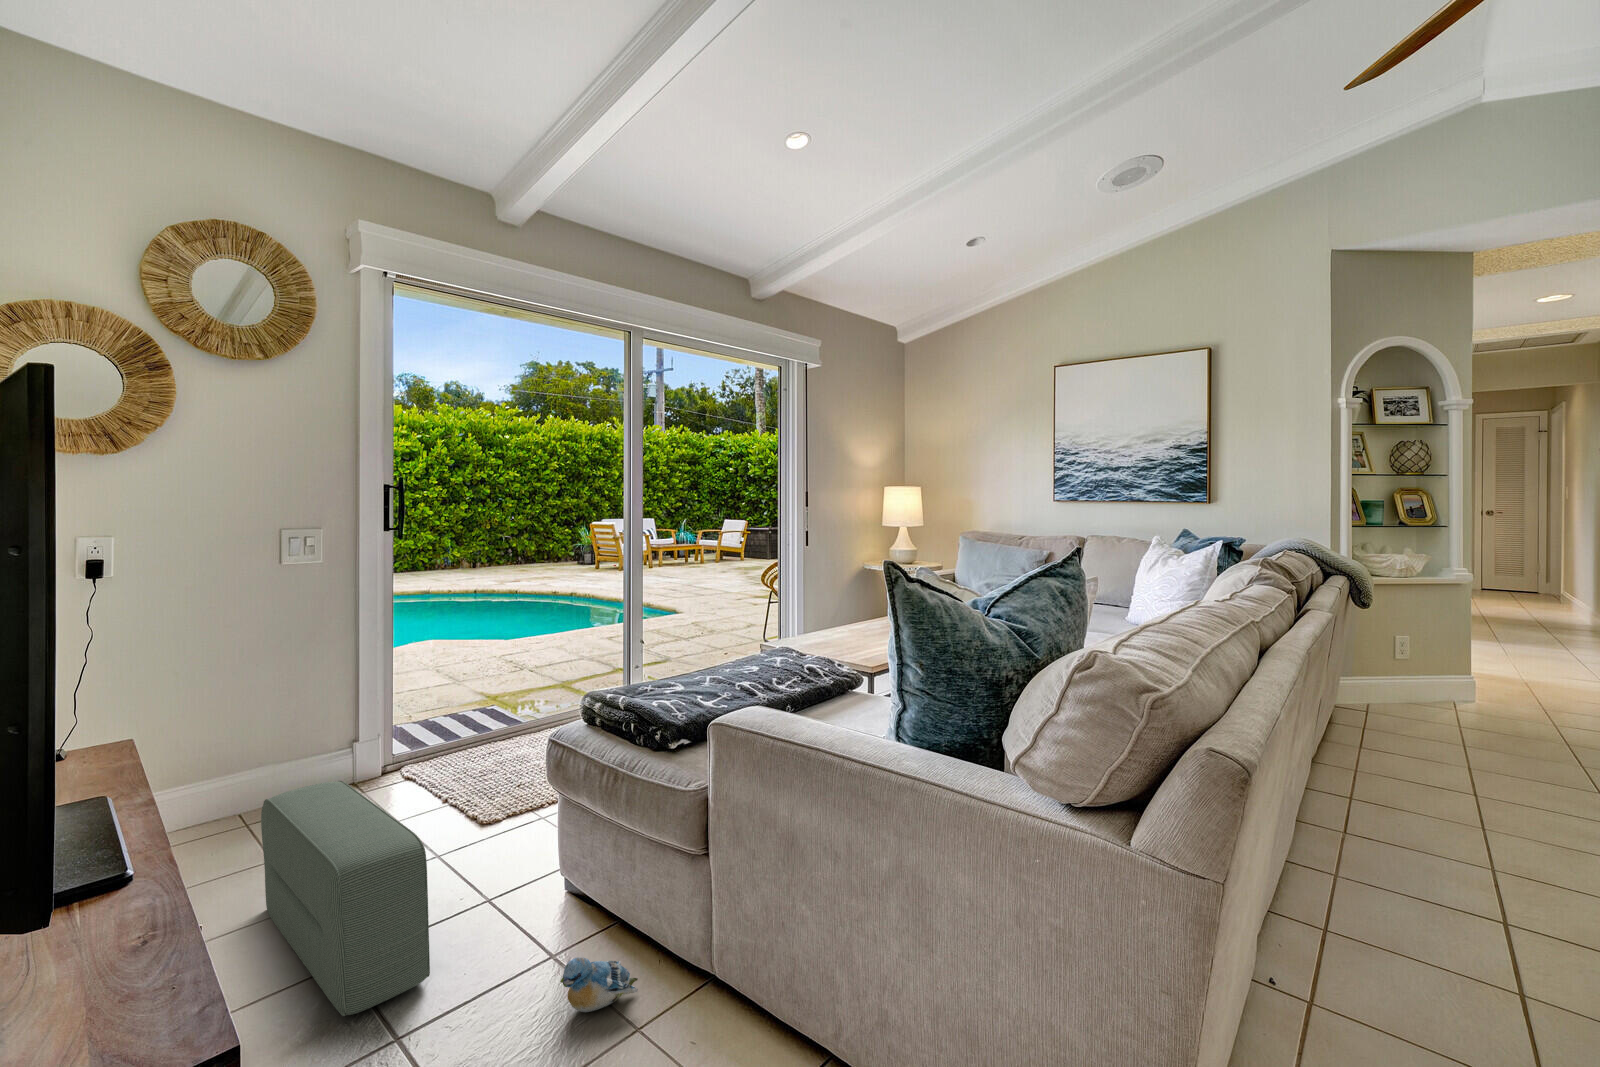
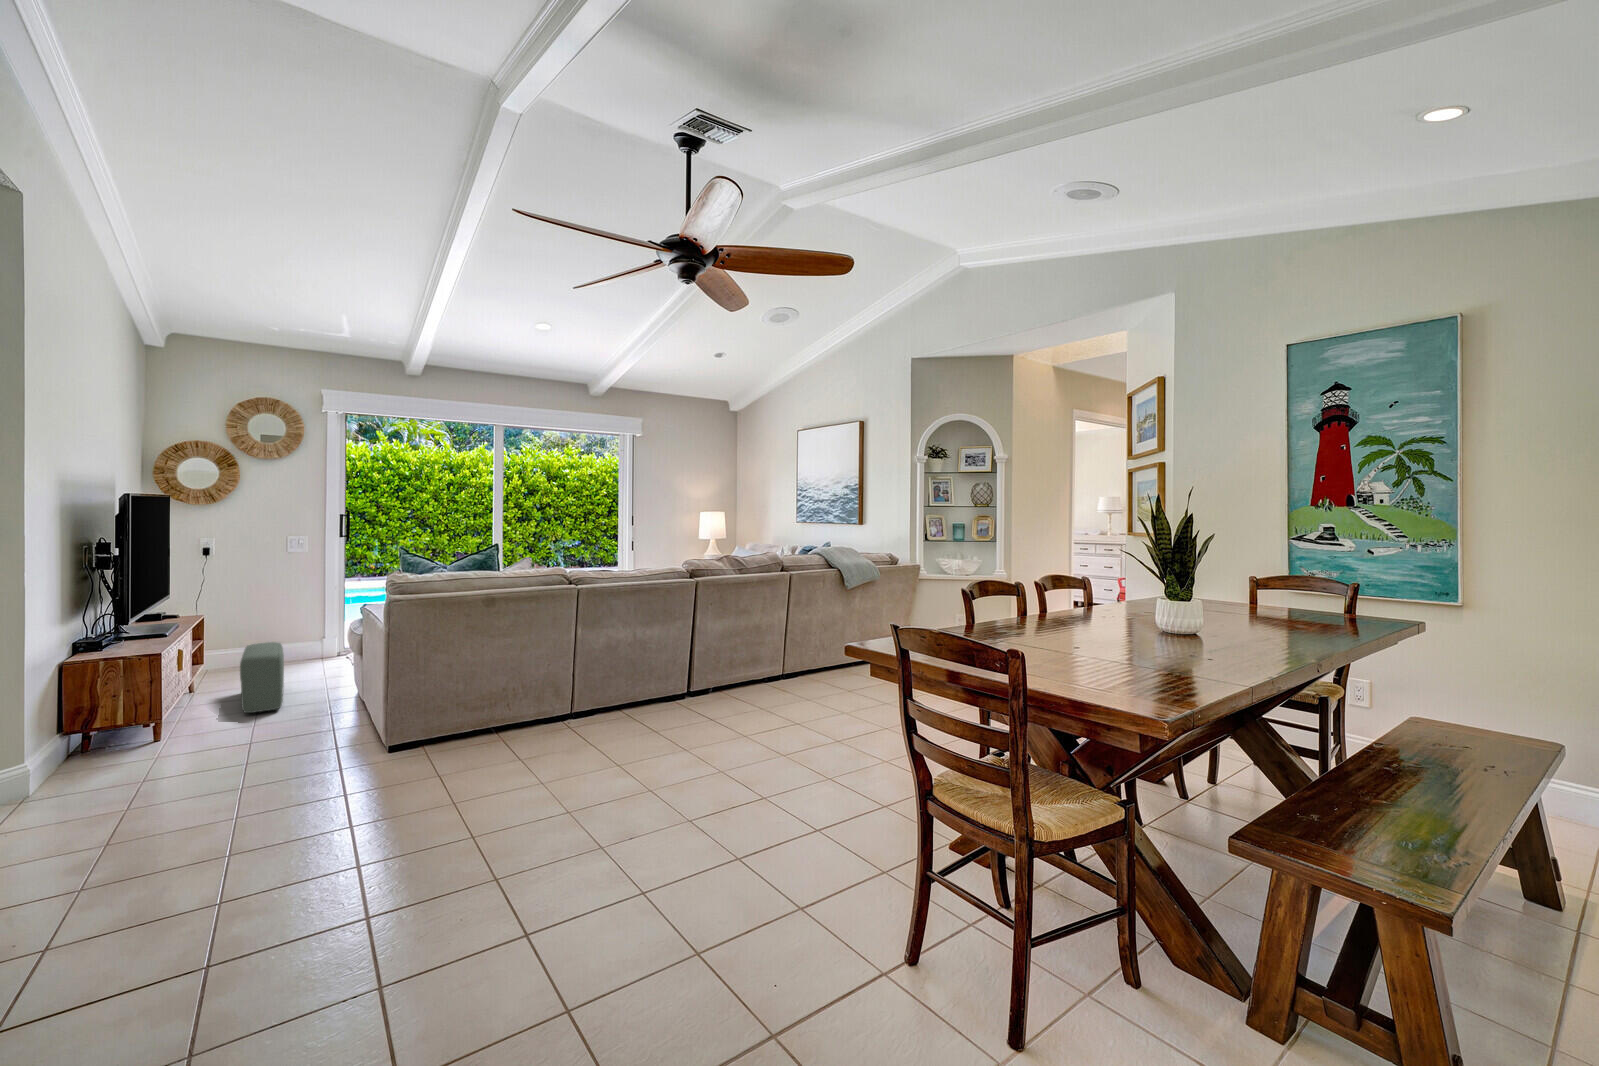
plush toy: present [560,957,638,1012] -> none [311,699,347,720]

